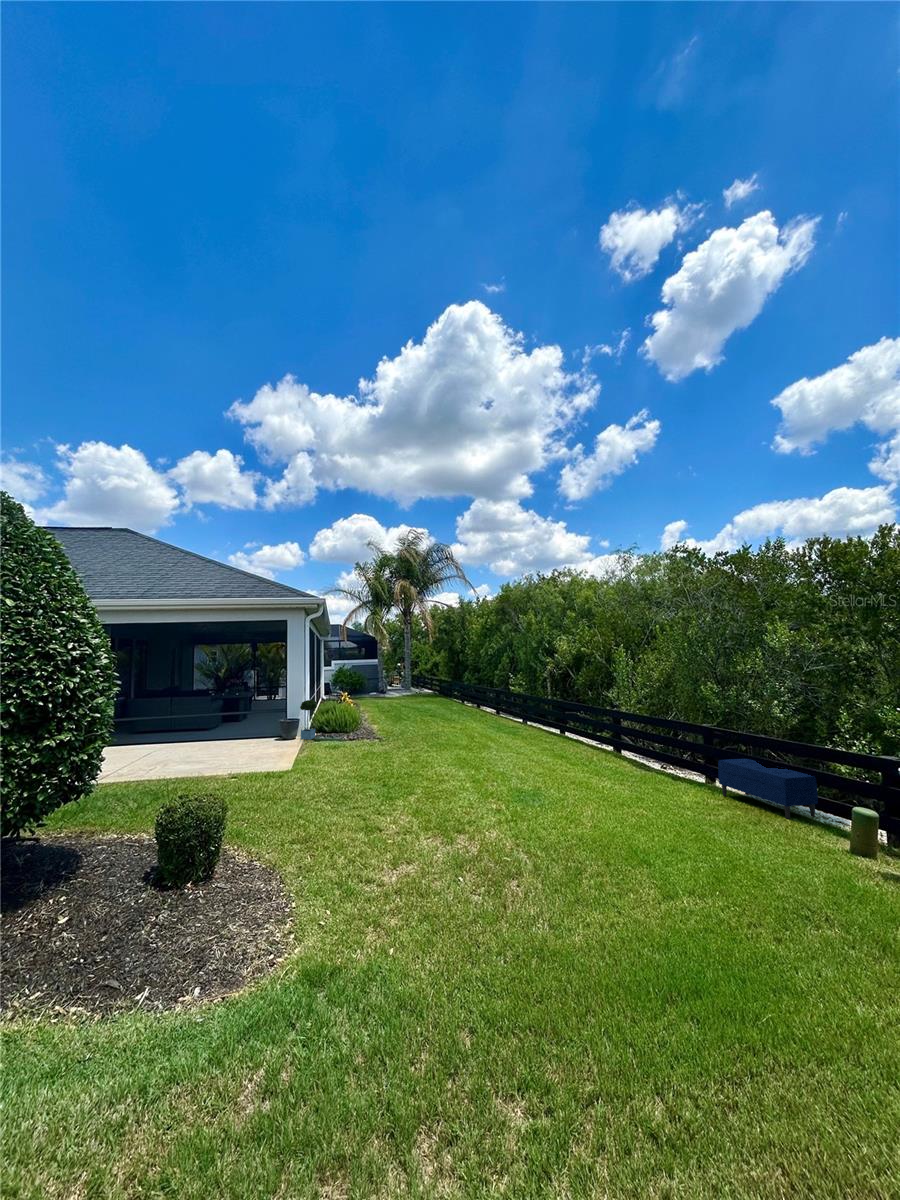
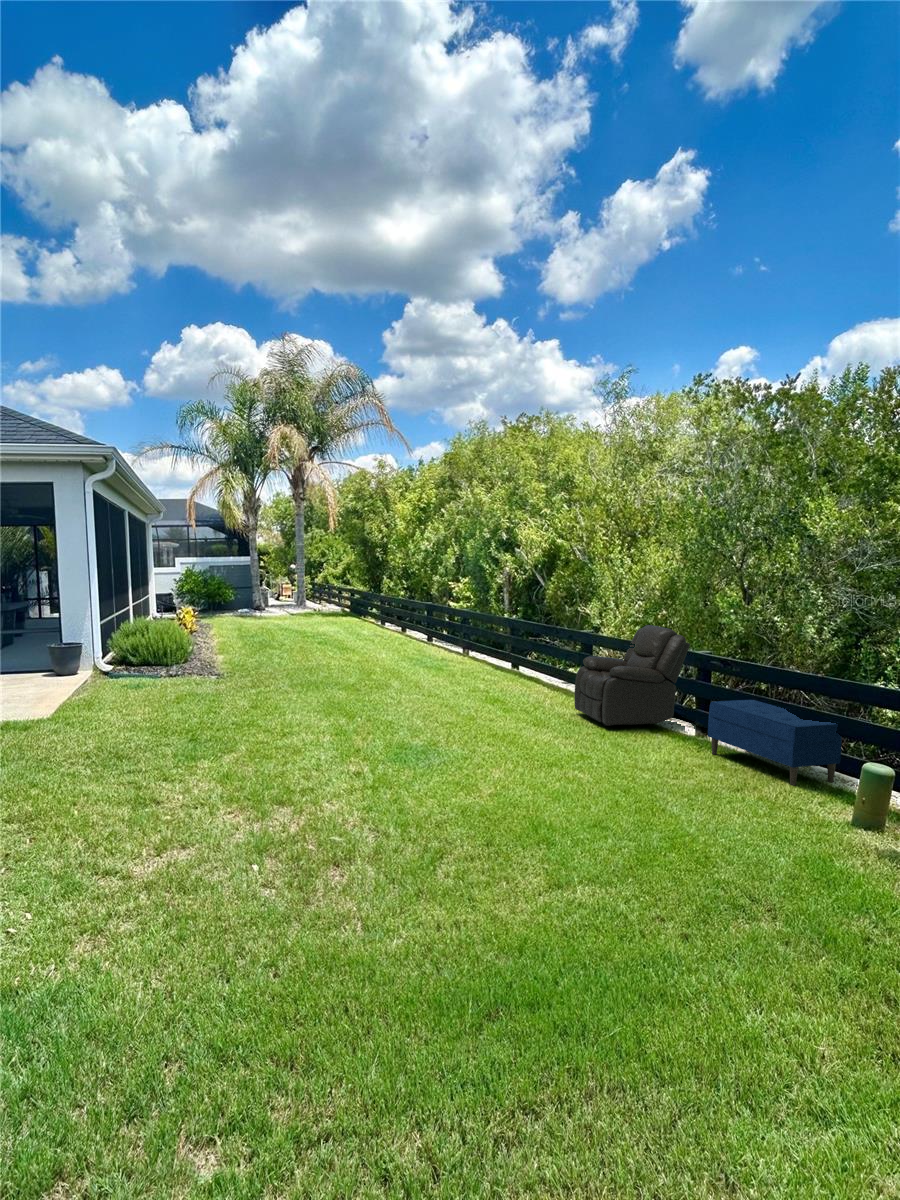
potted tree: present [300,700,317,739] -> none [84,612,114,675]
chair: none [618,707,695,776] -> present [574,625,690,726]

